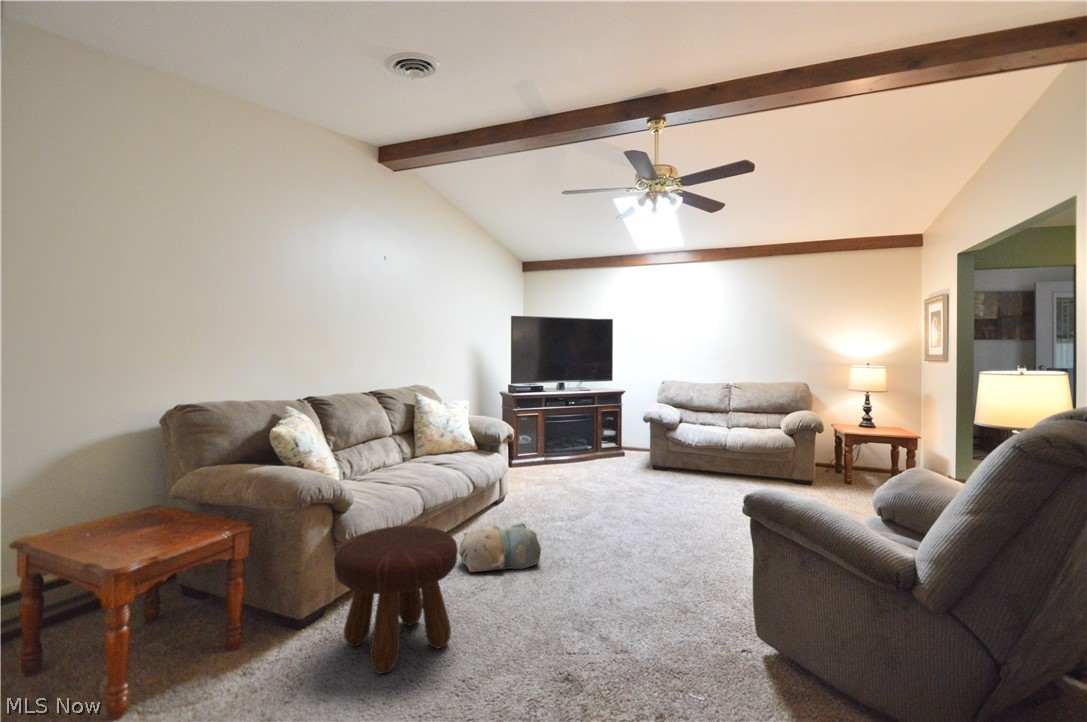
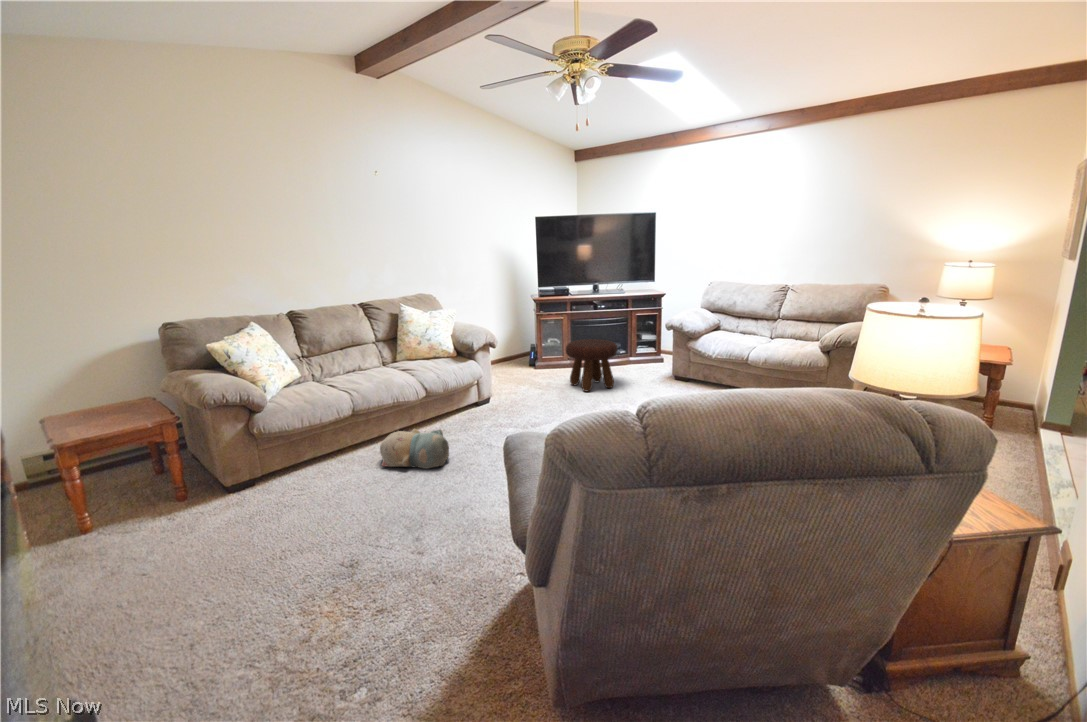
footstool: present [334,525,458,673] -> present [566,339,617,391]

